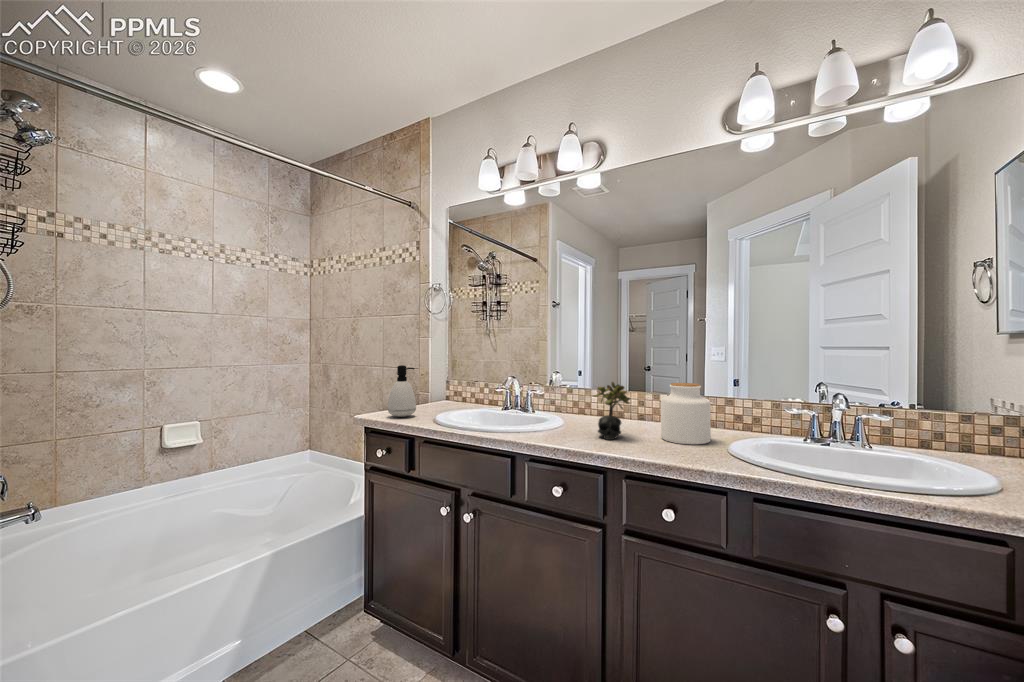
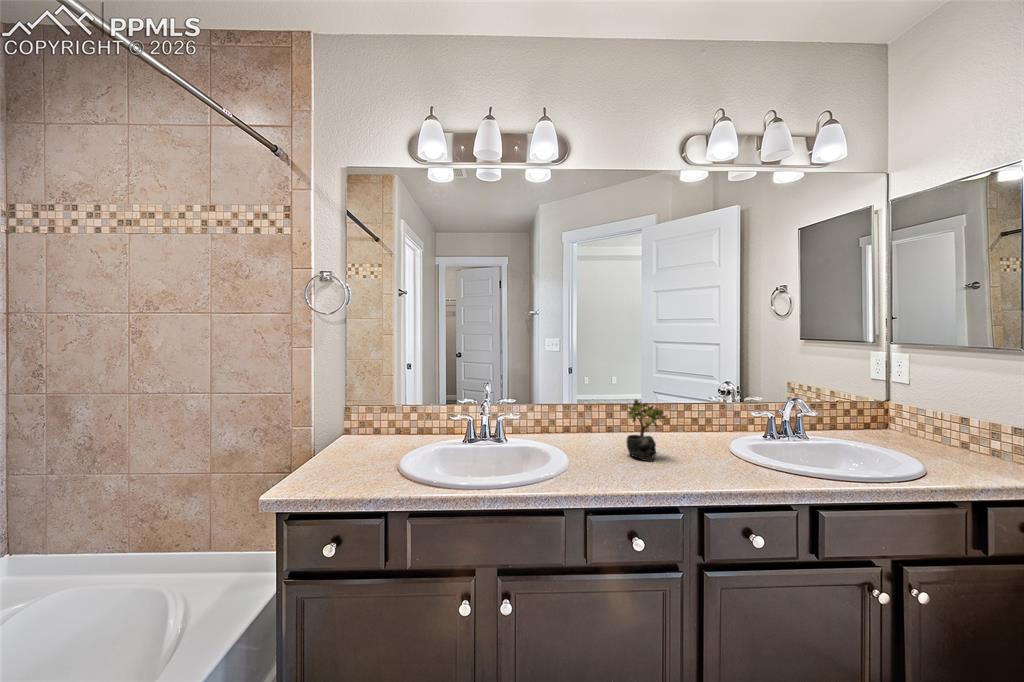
soap dispenser: present [388,365,416,417] -> none [329,396,372,474]
jar: present [661,383,711,444] -> none [673,395,720,454]

